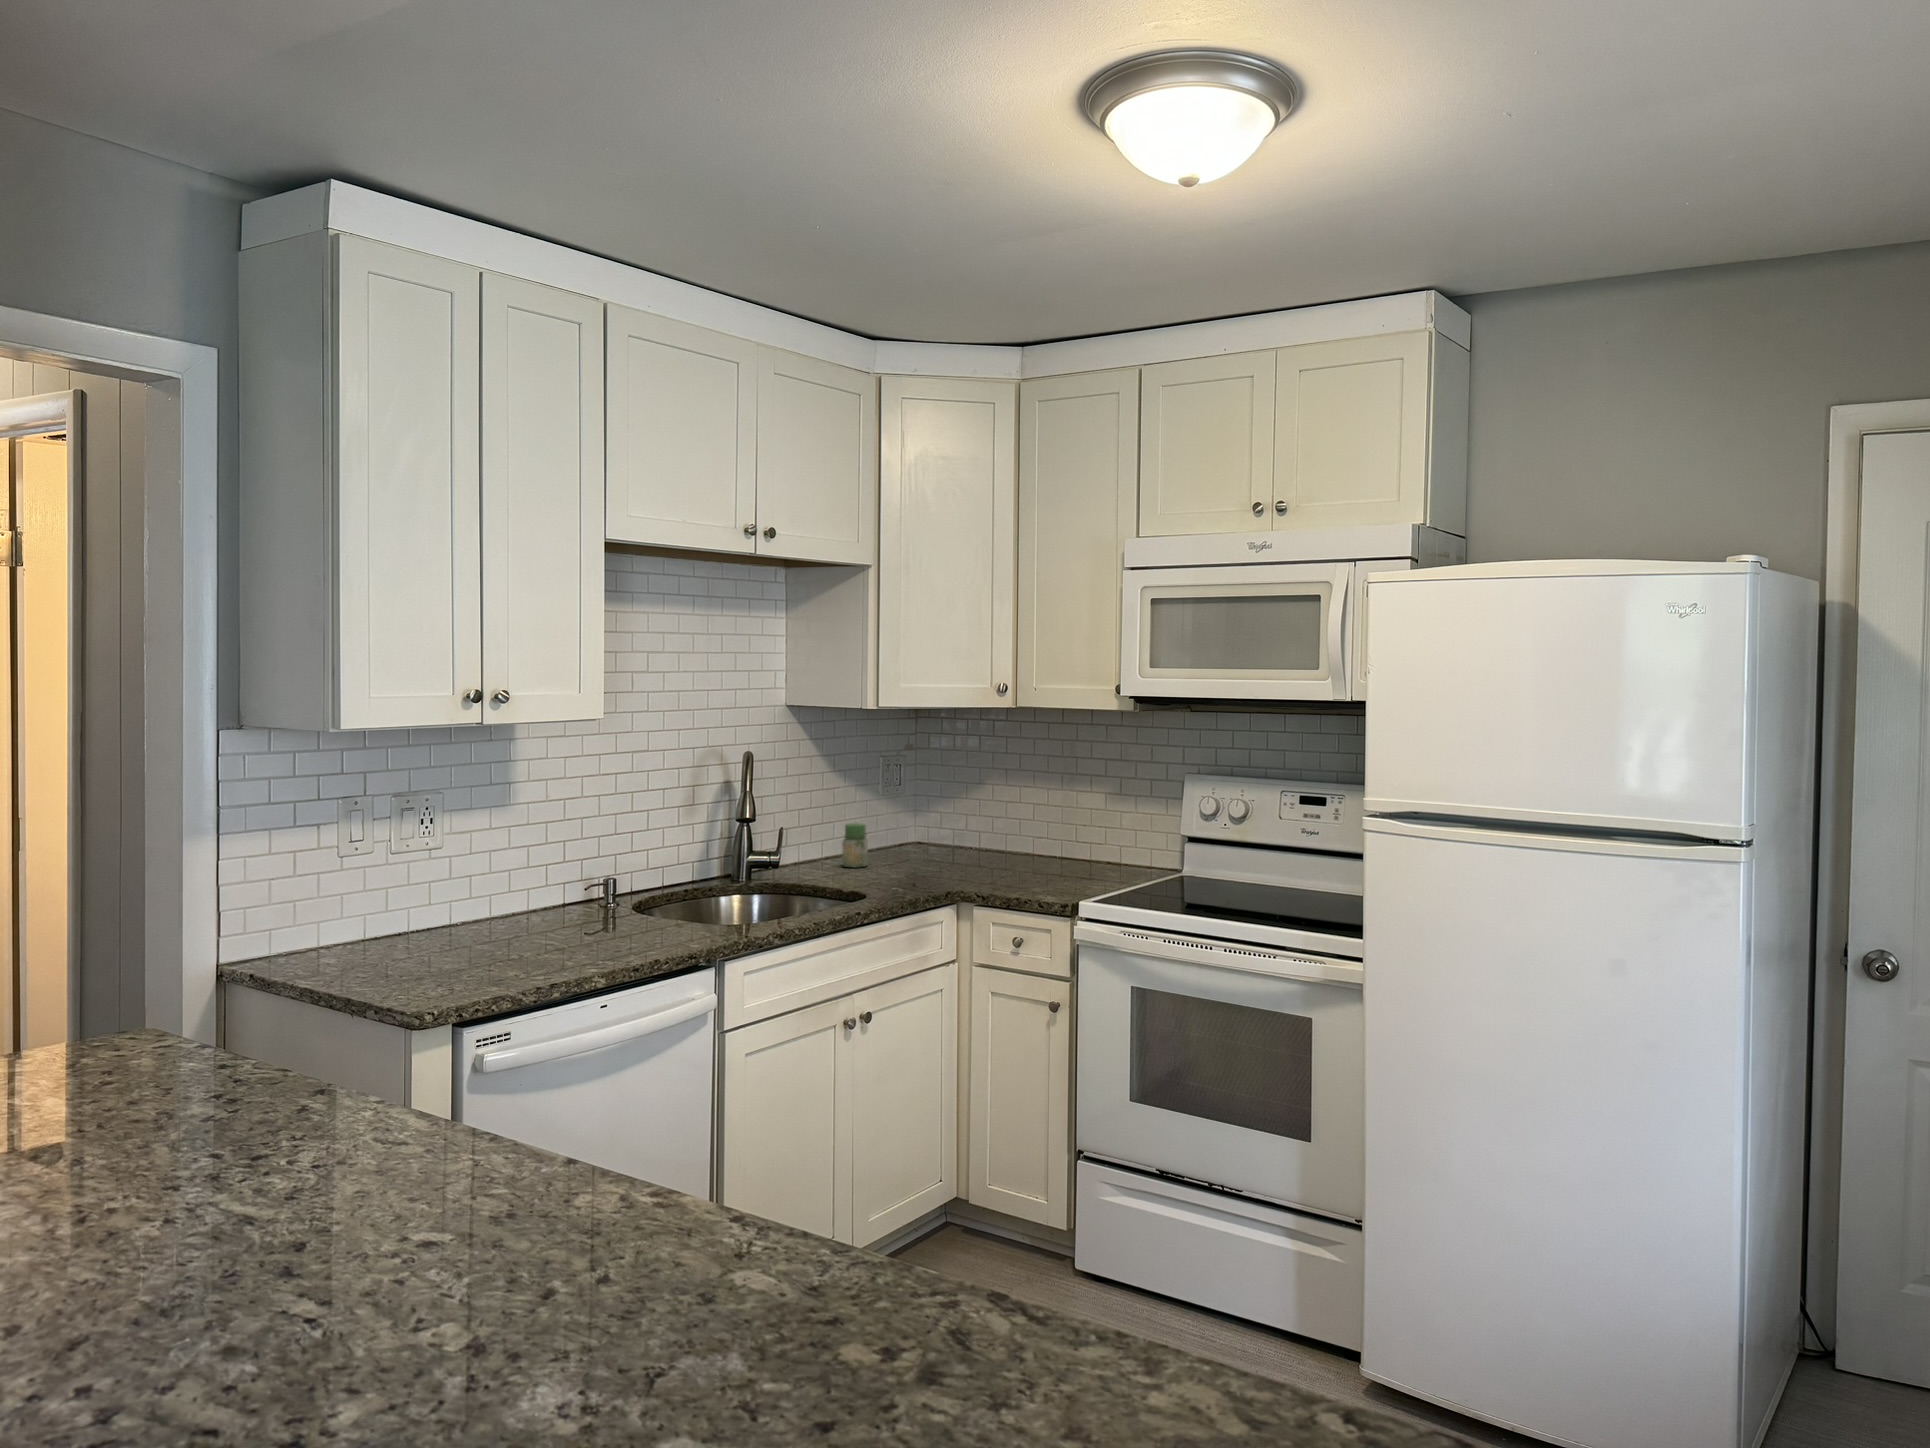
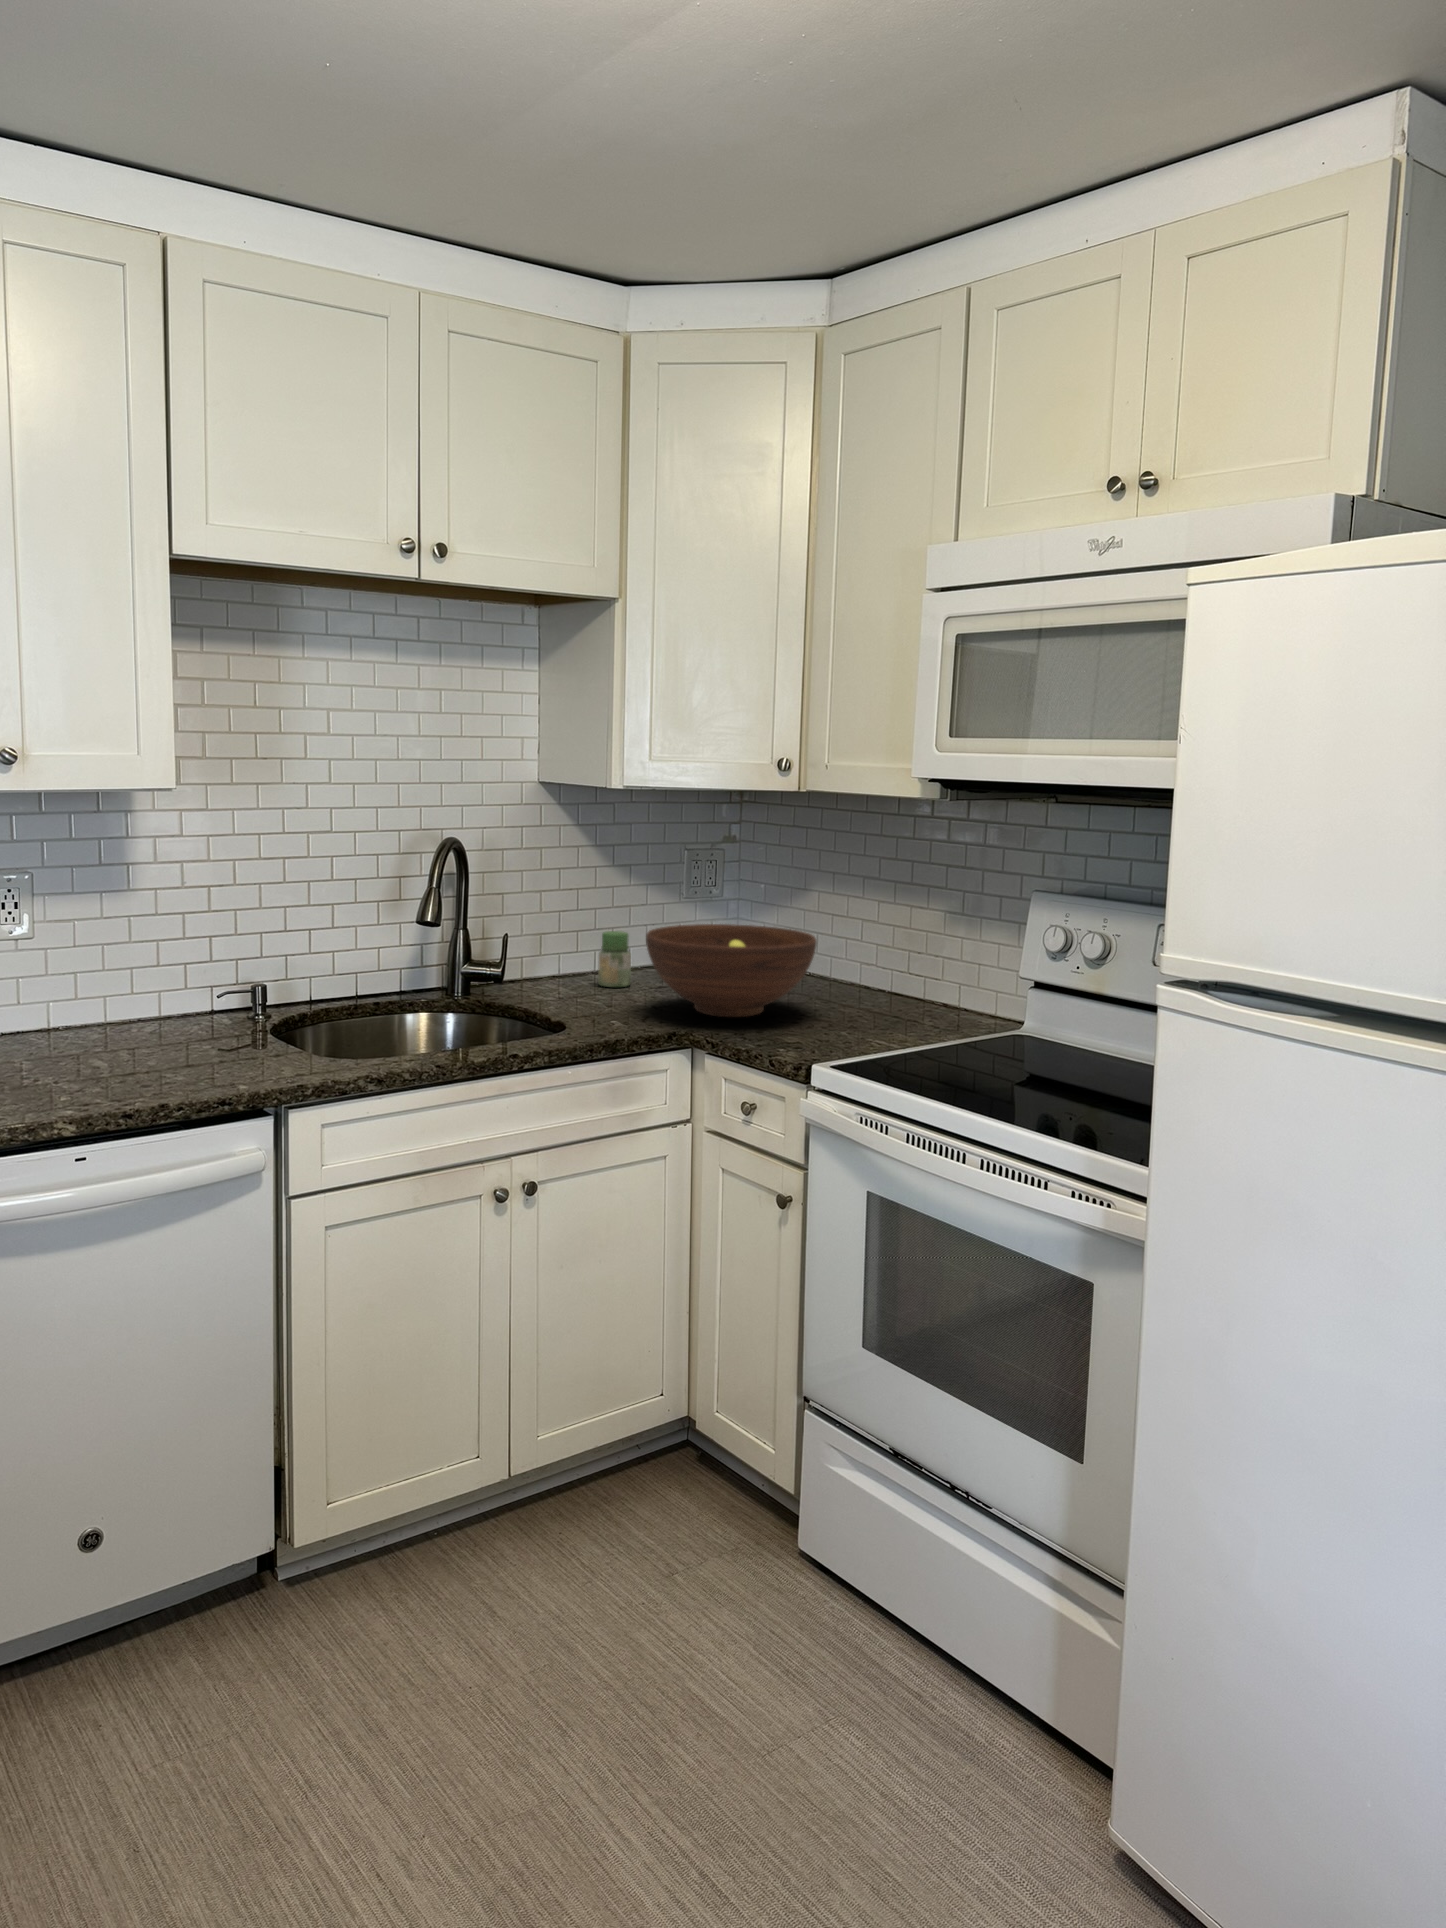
fruit bowl: none [905,812,1033,880] -> present [646,924,816,1017]

